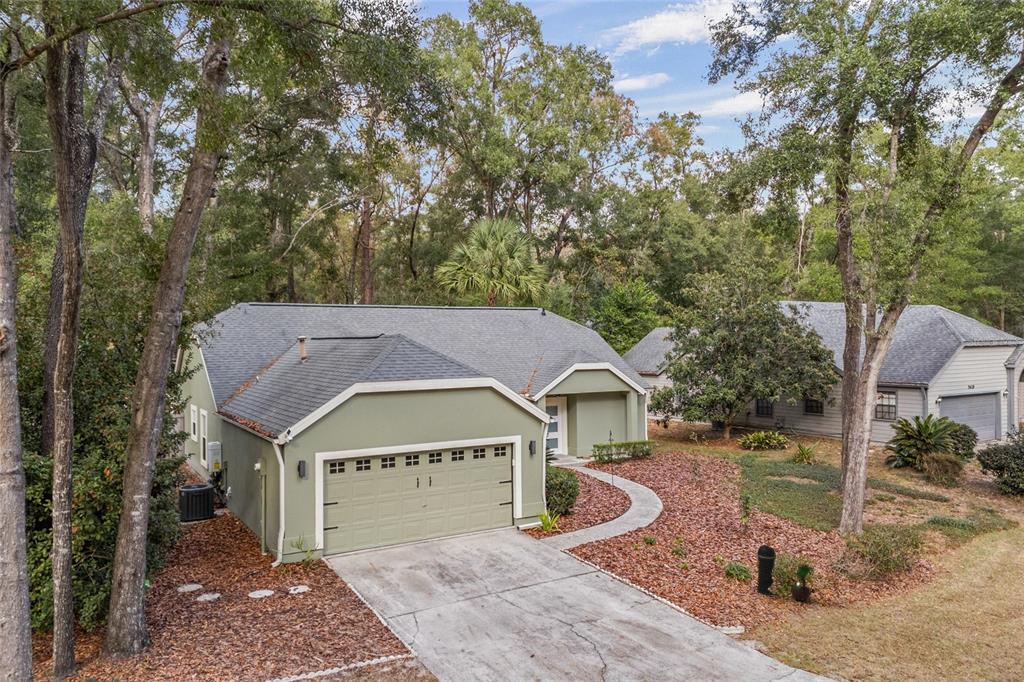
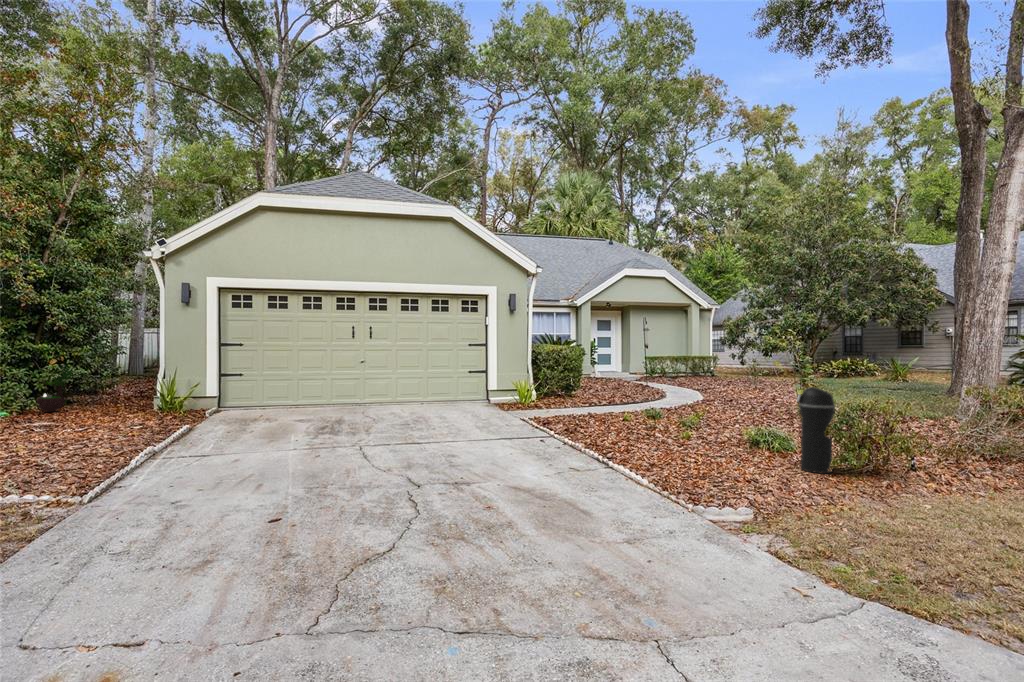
potted tree: present [791,564,814,600] -> present [37,368,71,412]

